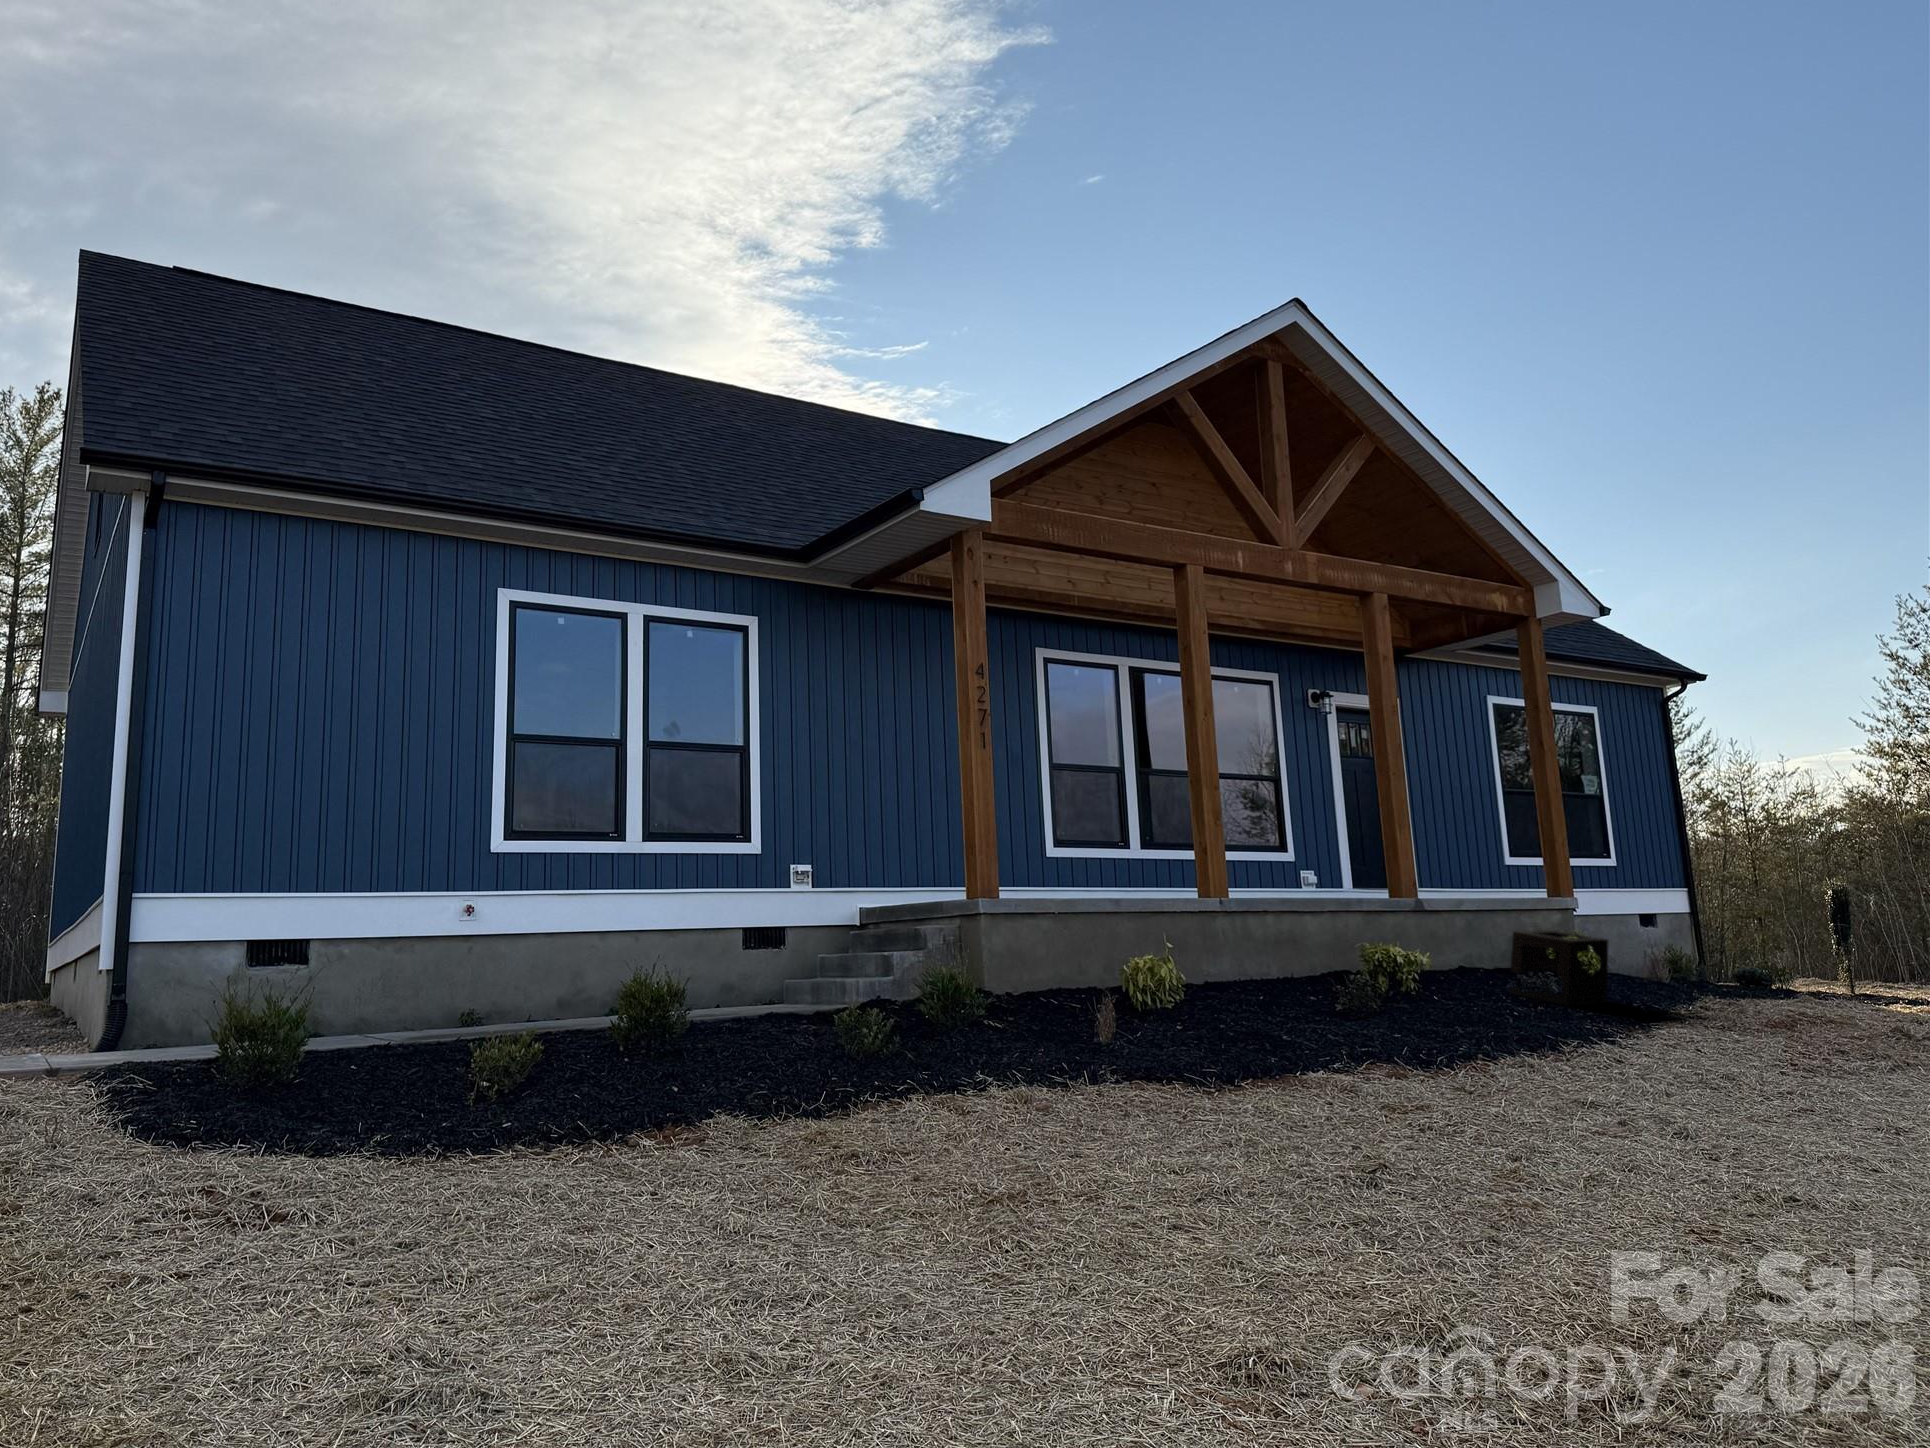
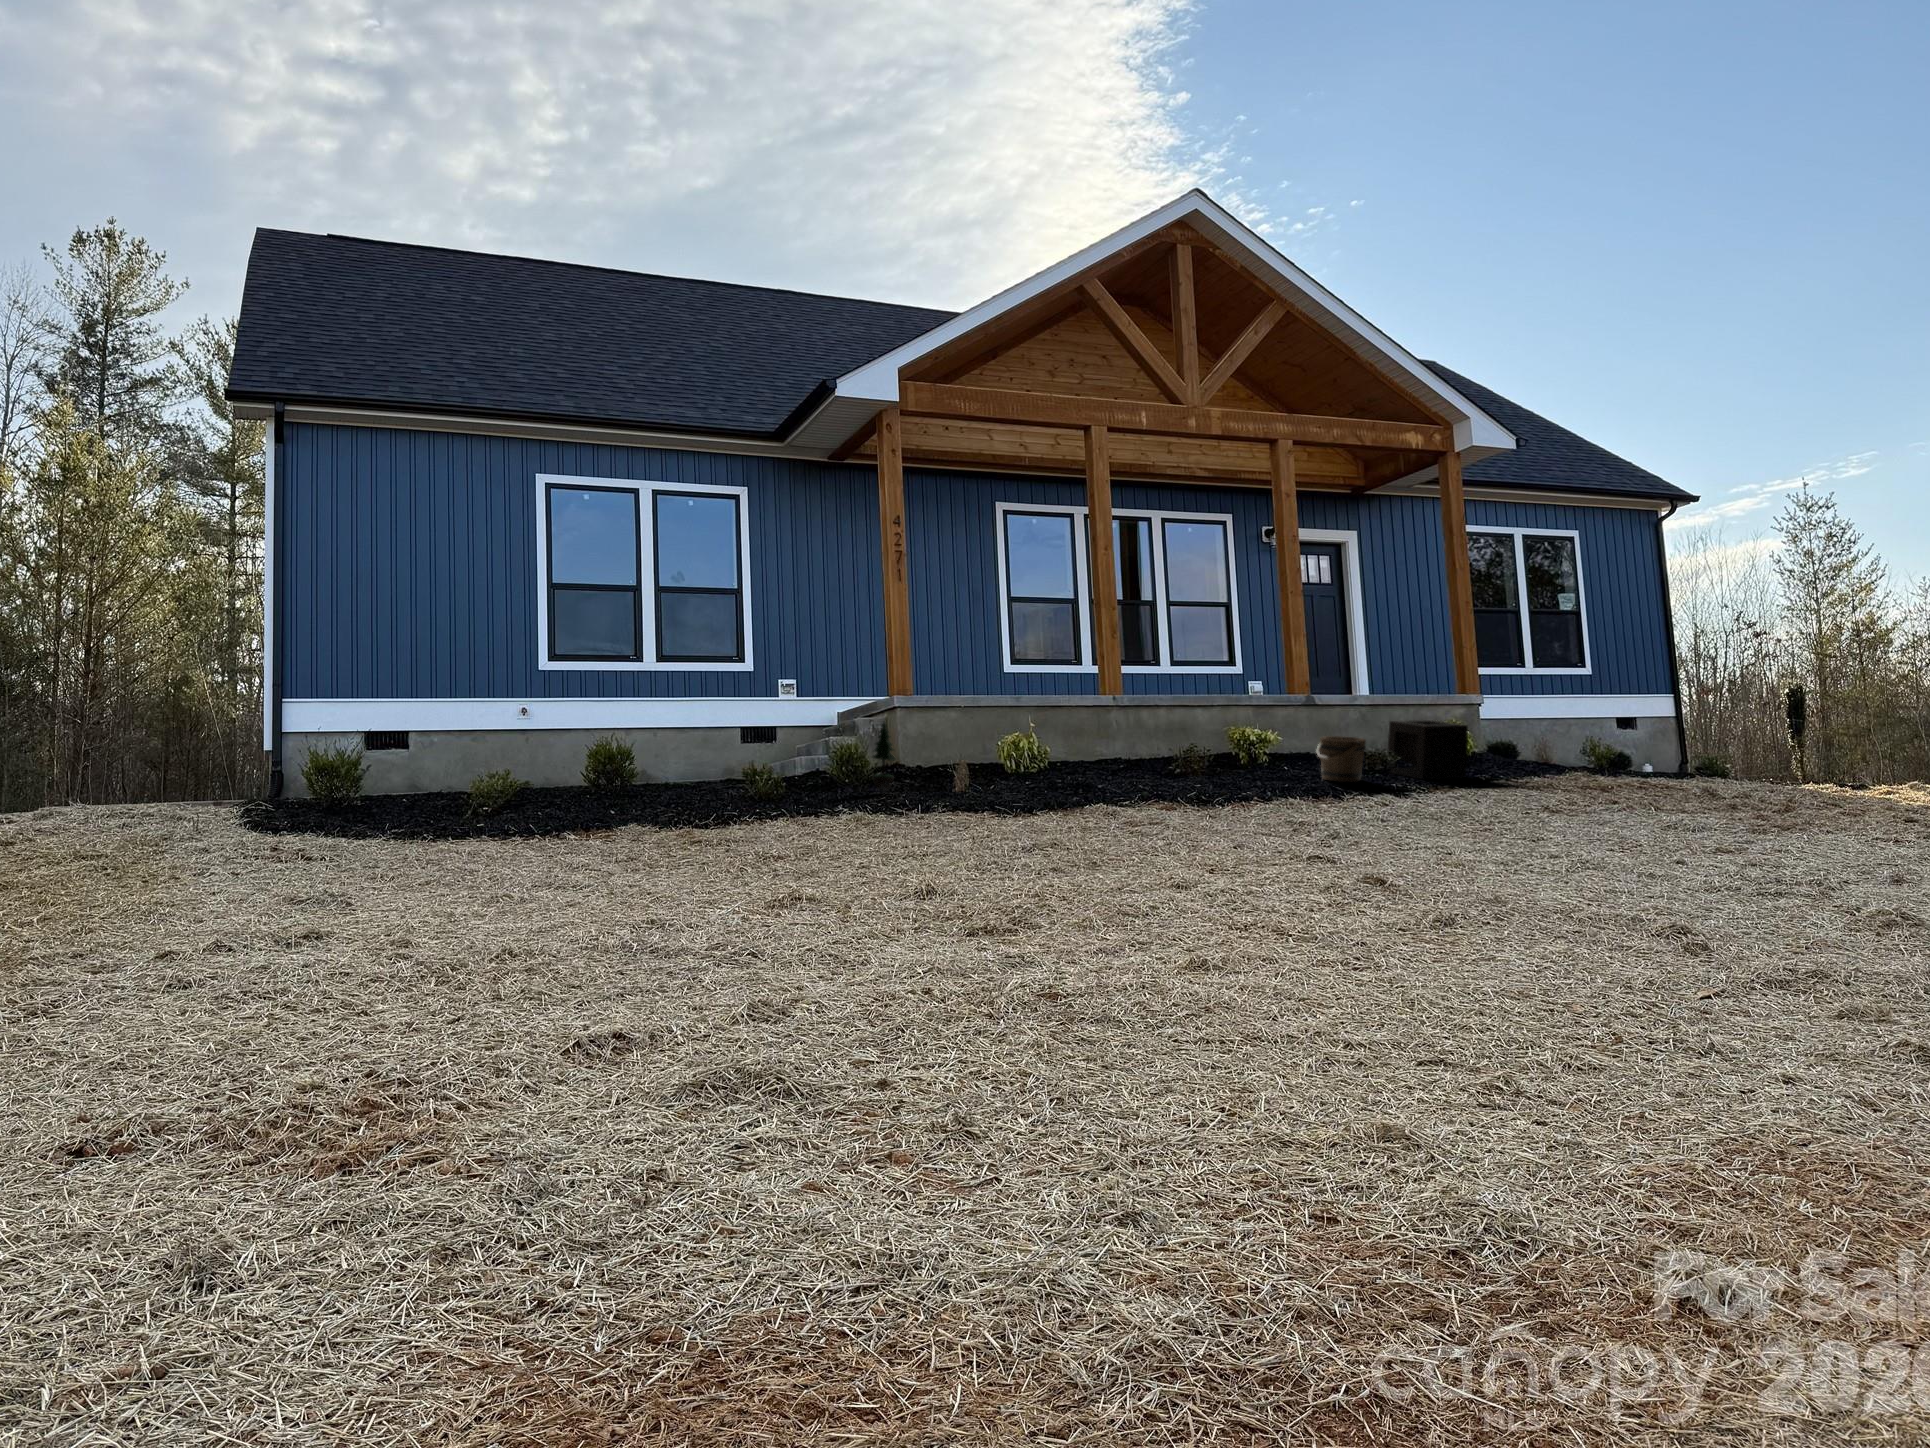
potted tree: none [974,936,1009,1036] -> present [873,722,896,793]
bucket: none [1451,952,1513,1011] -> present [1316,736,1366,782]

